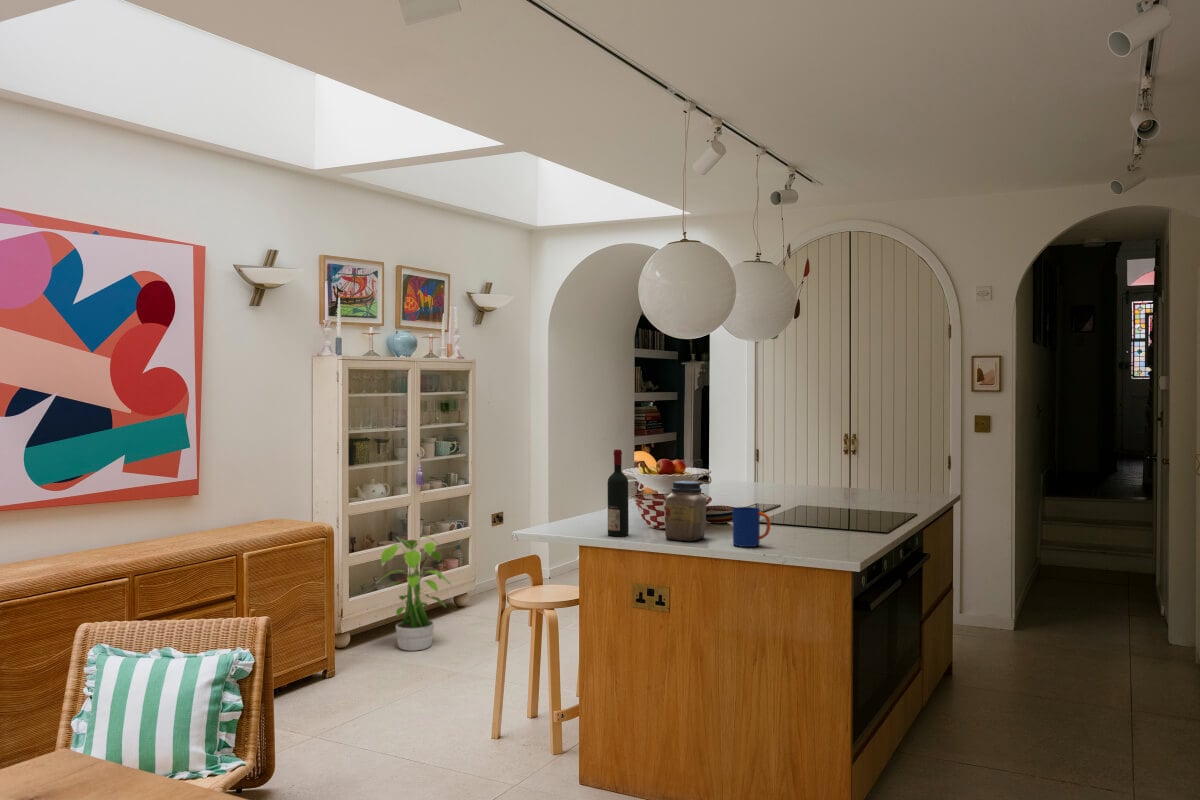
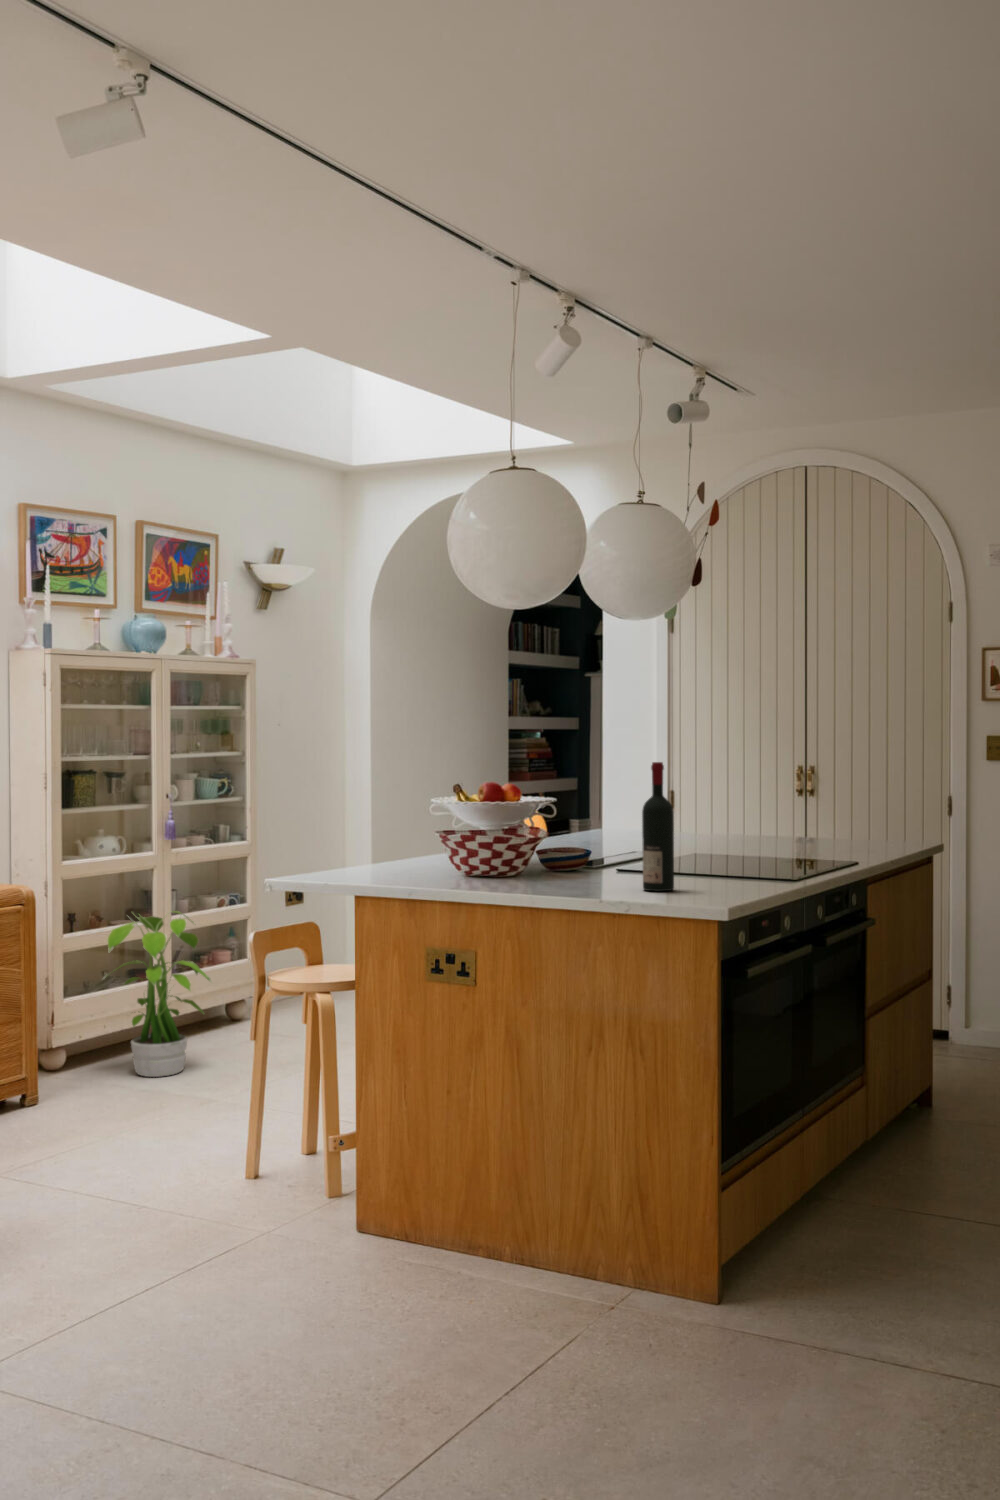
wine bottle: present [607,449,629,536] -> present [642,762,674,891]
jar: present [665,481,706,541] -> none [472,803,531,886]
mug: present [732,507,770,547] -> none [562,838,613,892]

